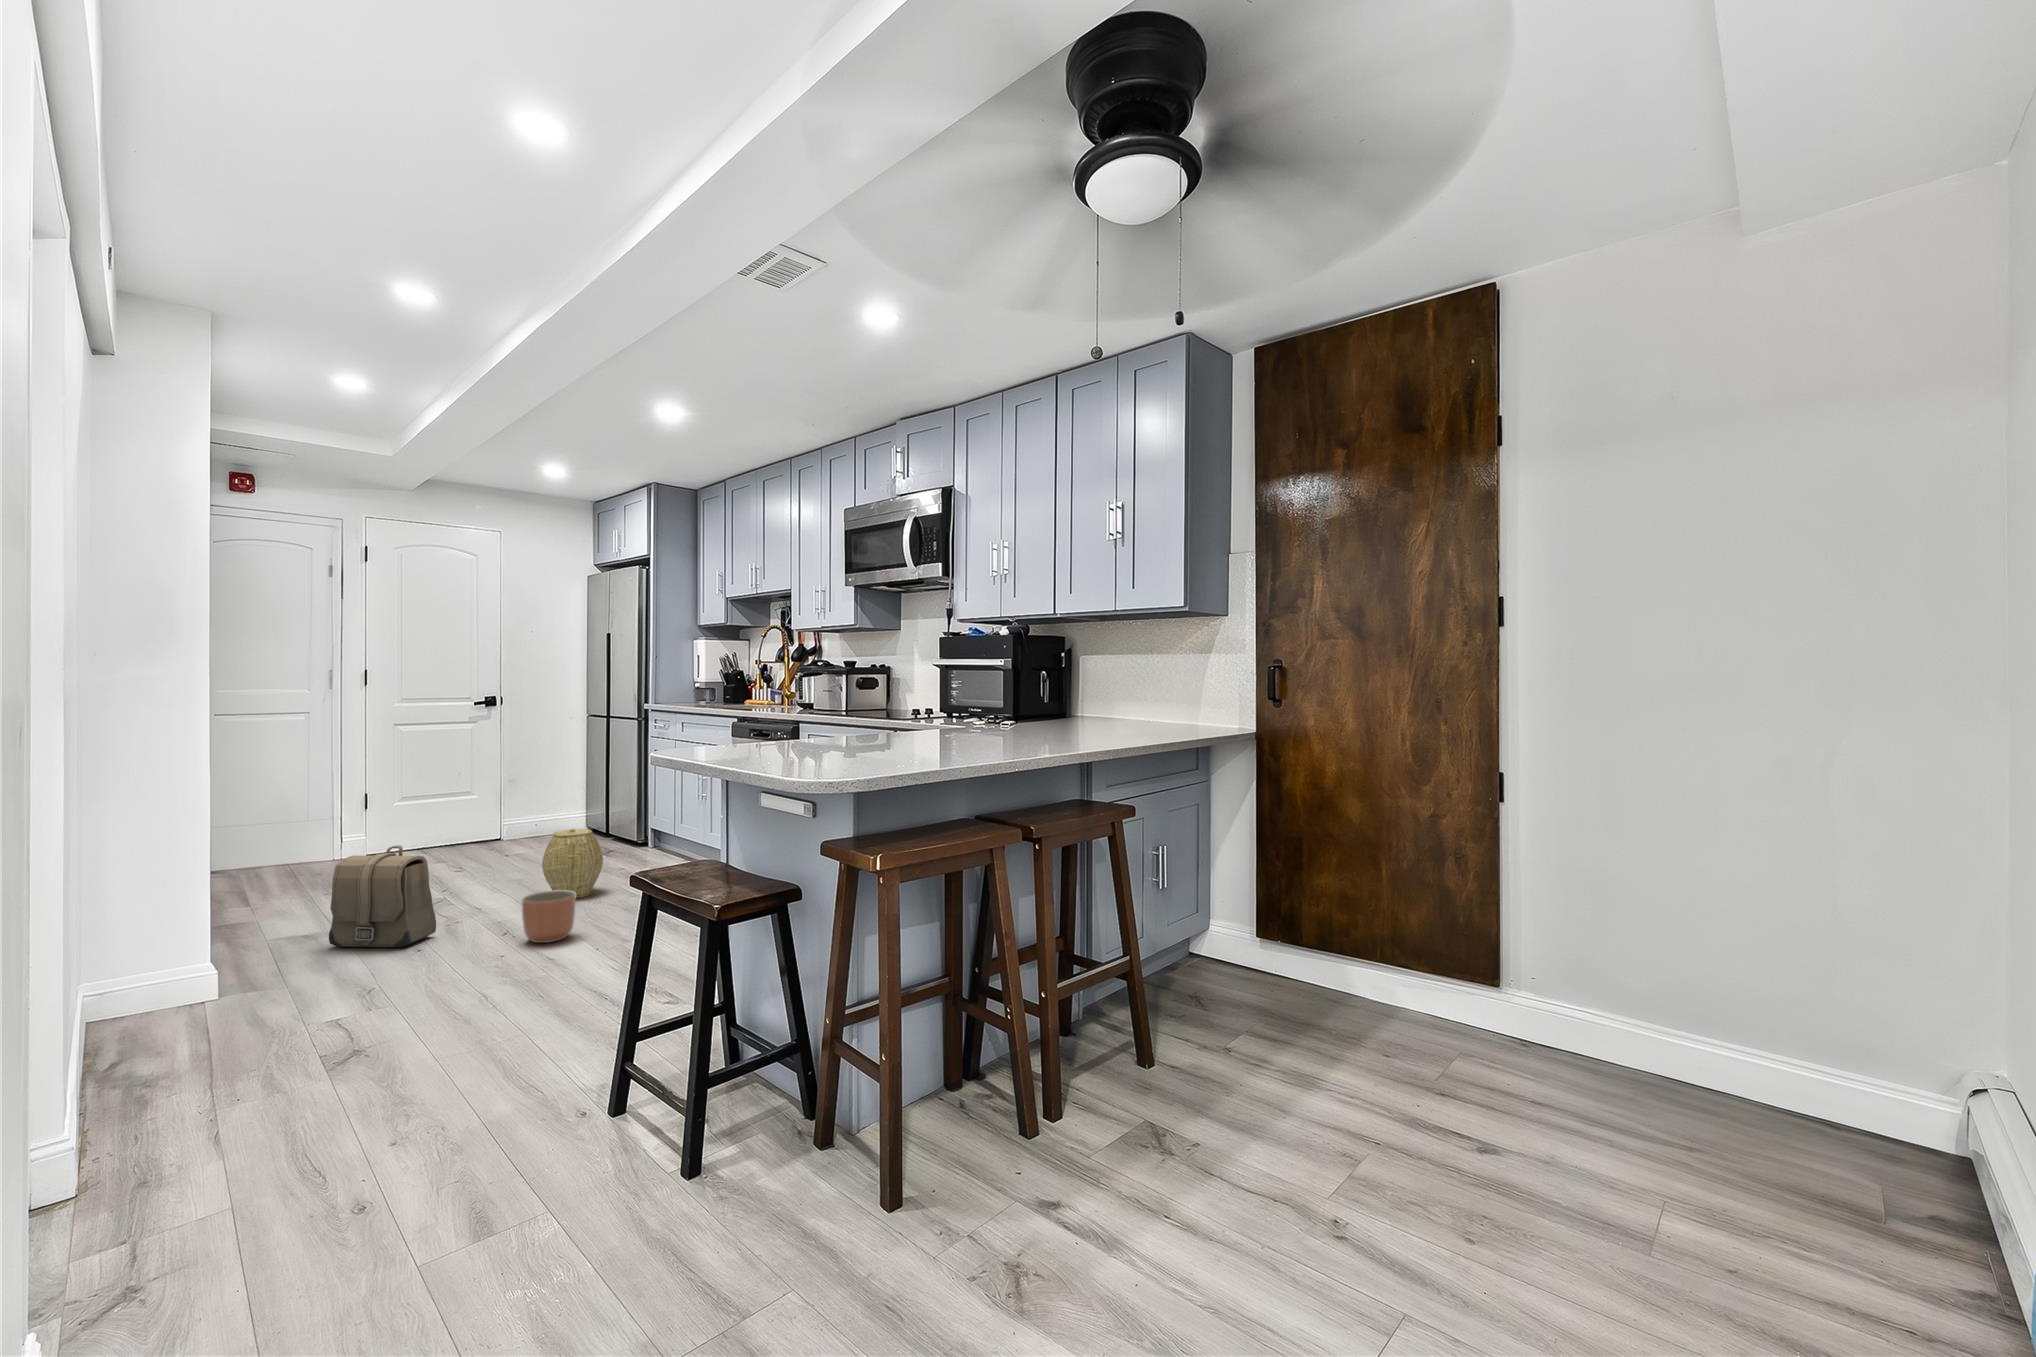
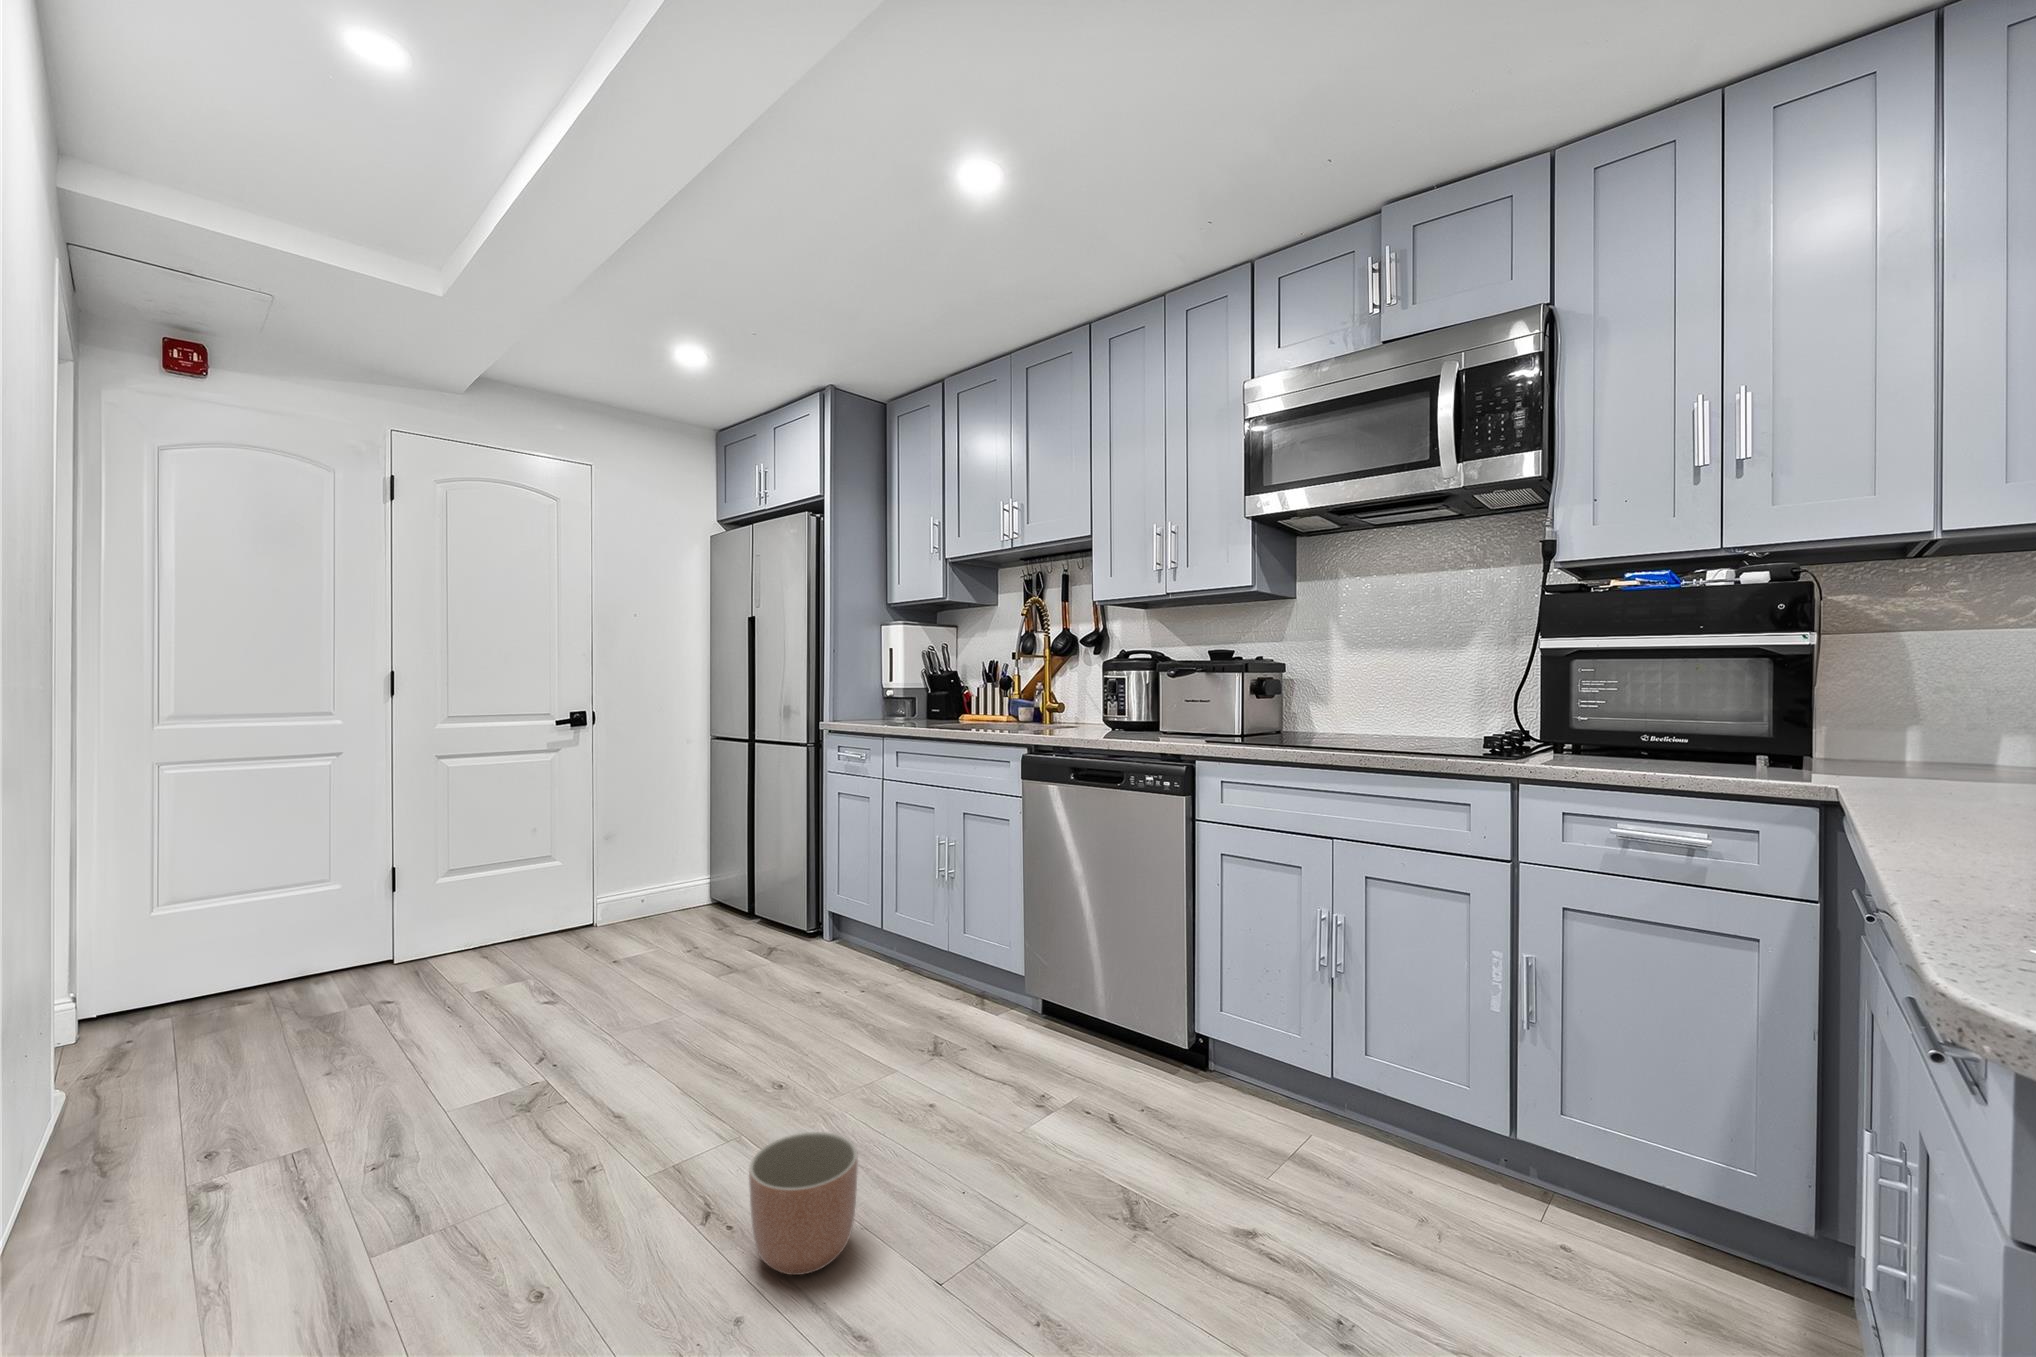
woven basket: present [542,828,603,898] -> none [721,951,823,1089]
backpack: present [329,845,436,947] -> none [316,1044,553,1302]

